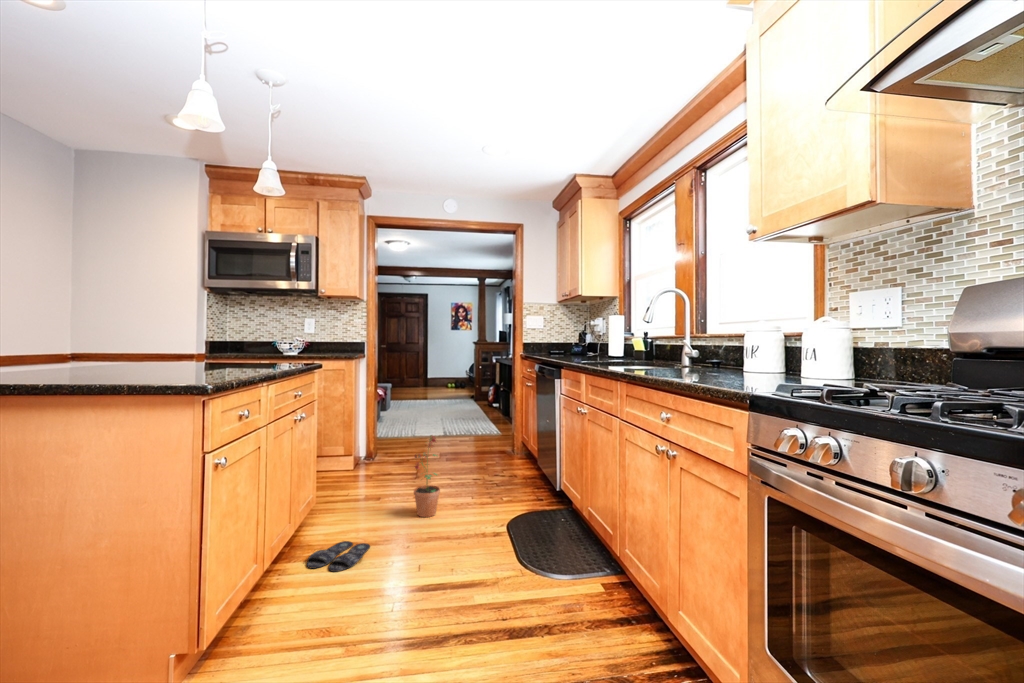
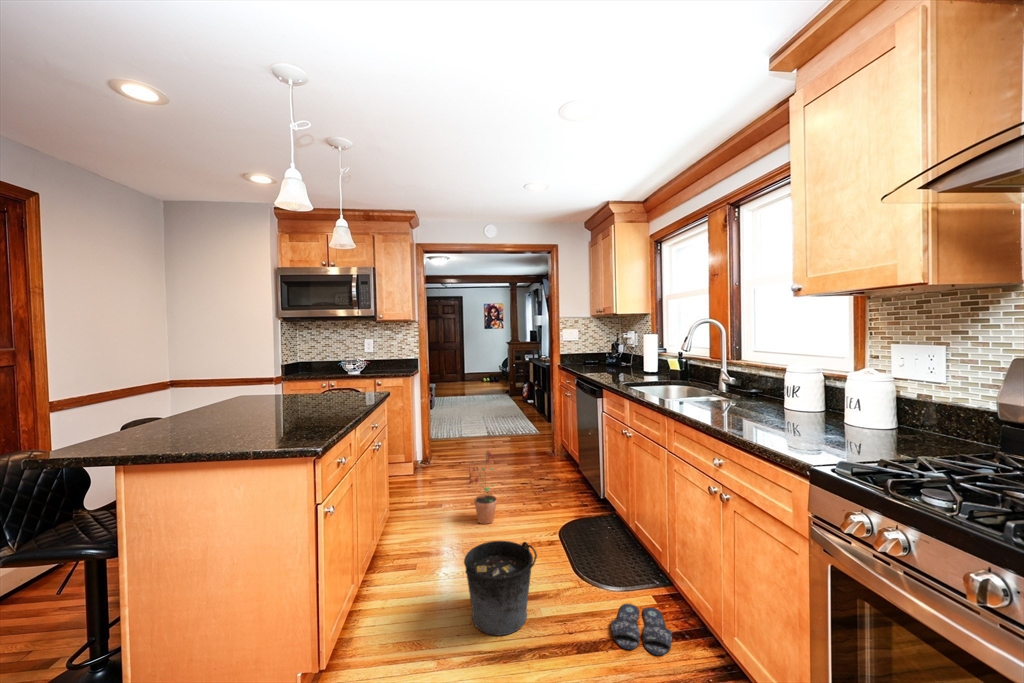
bucket: none [385,520,471,622] -> present [464,541,537,635]
slippers: present [307,541,370,572] -> present [611,604,672,656]

